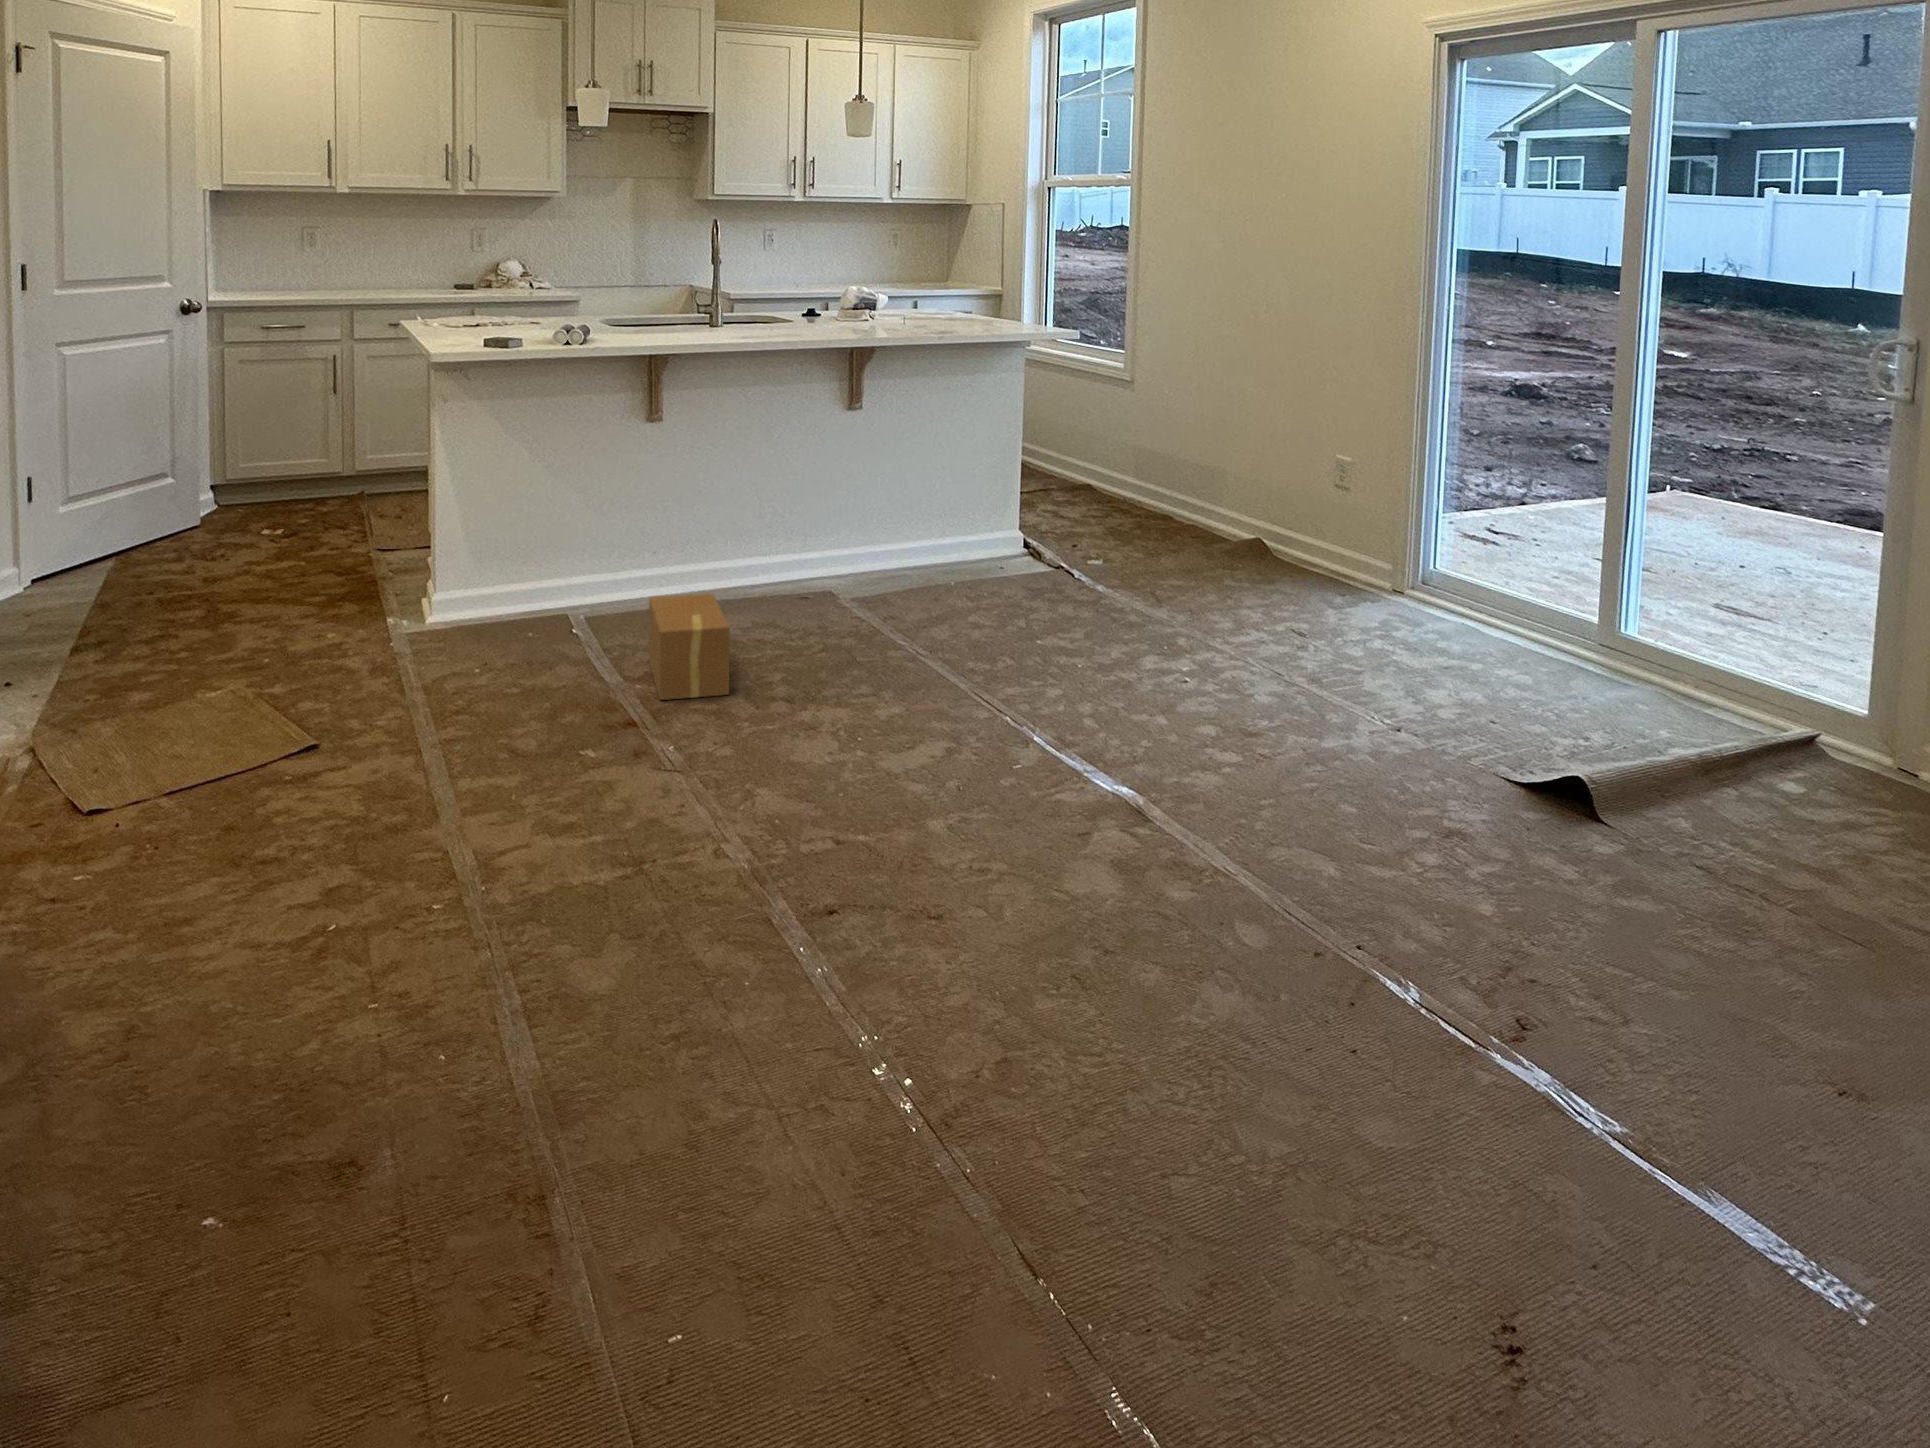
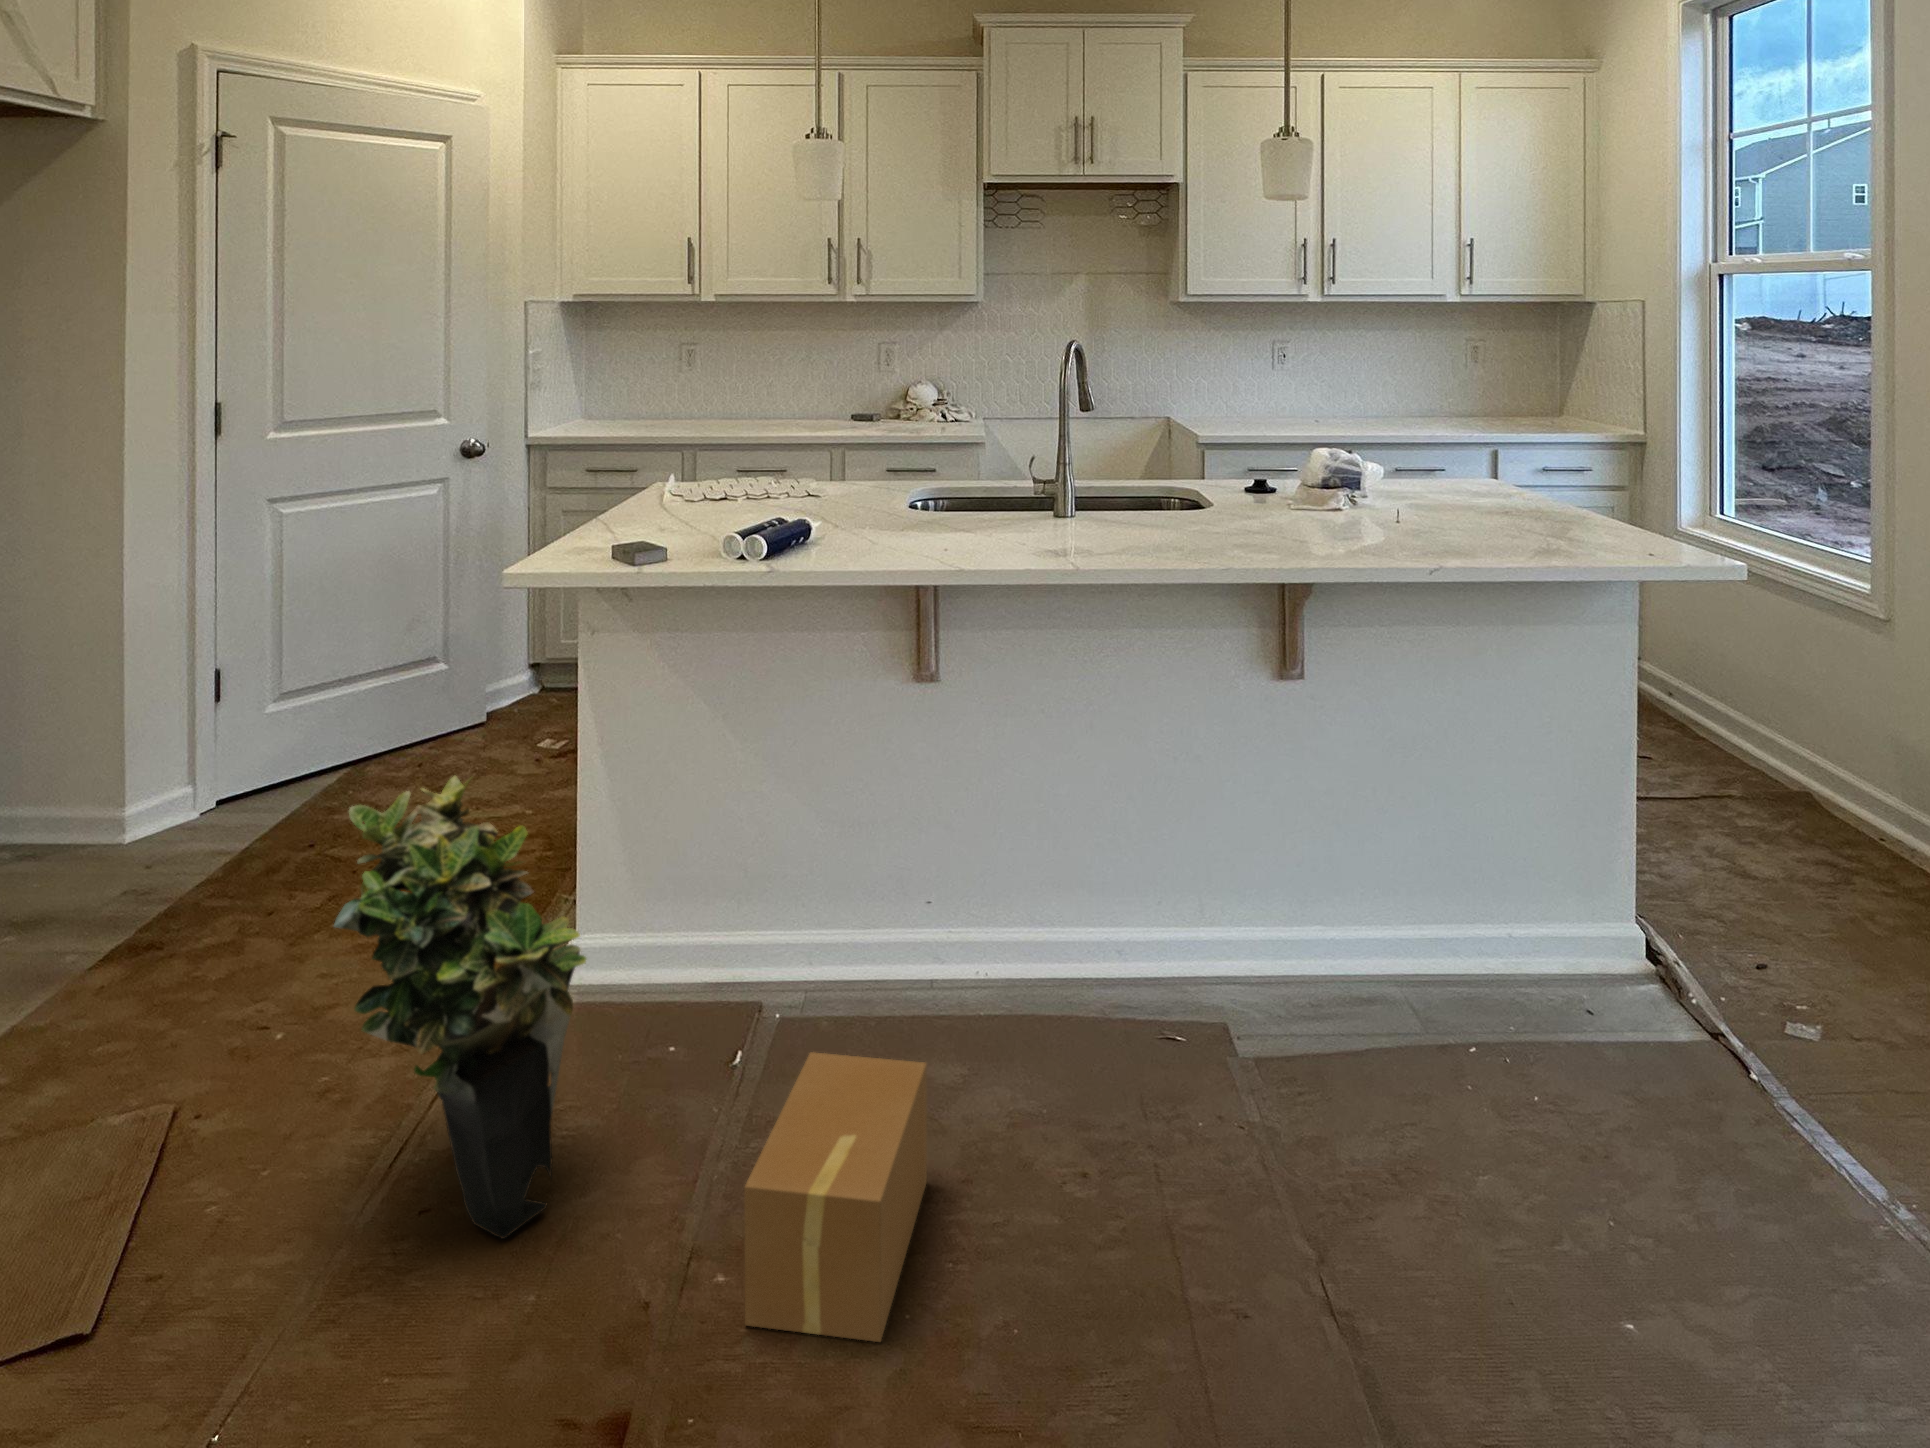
potted plant: none [386,464,534,699] -> present [334,776,586,1239]

